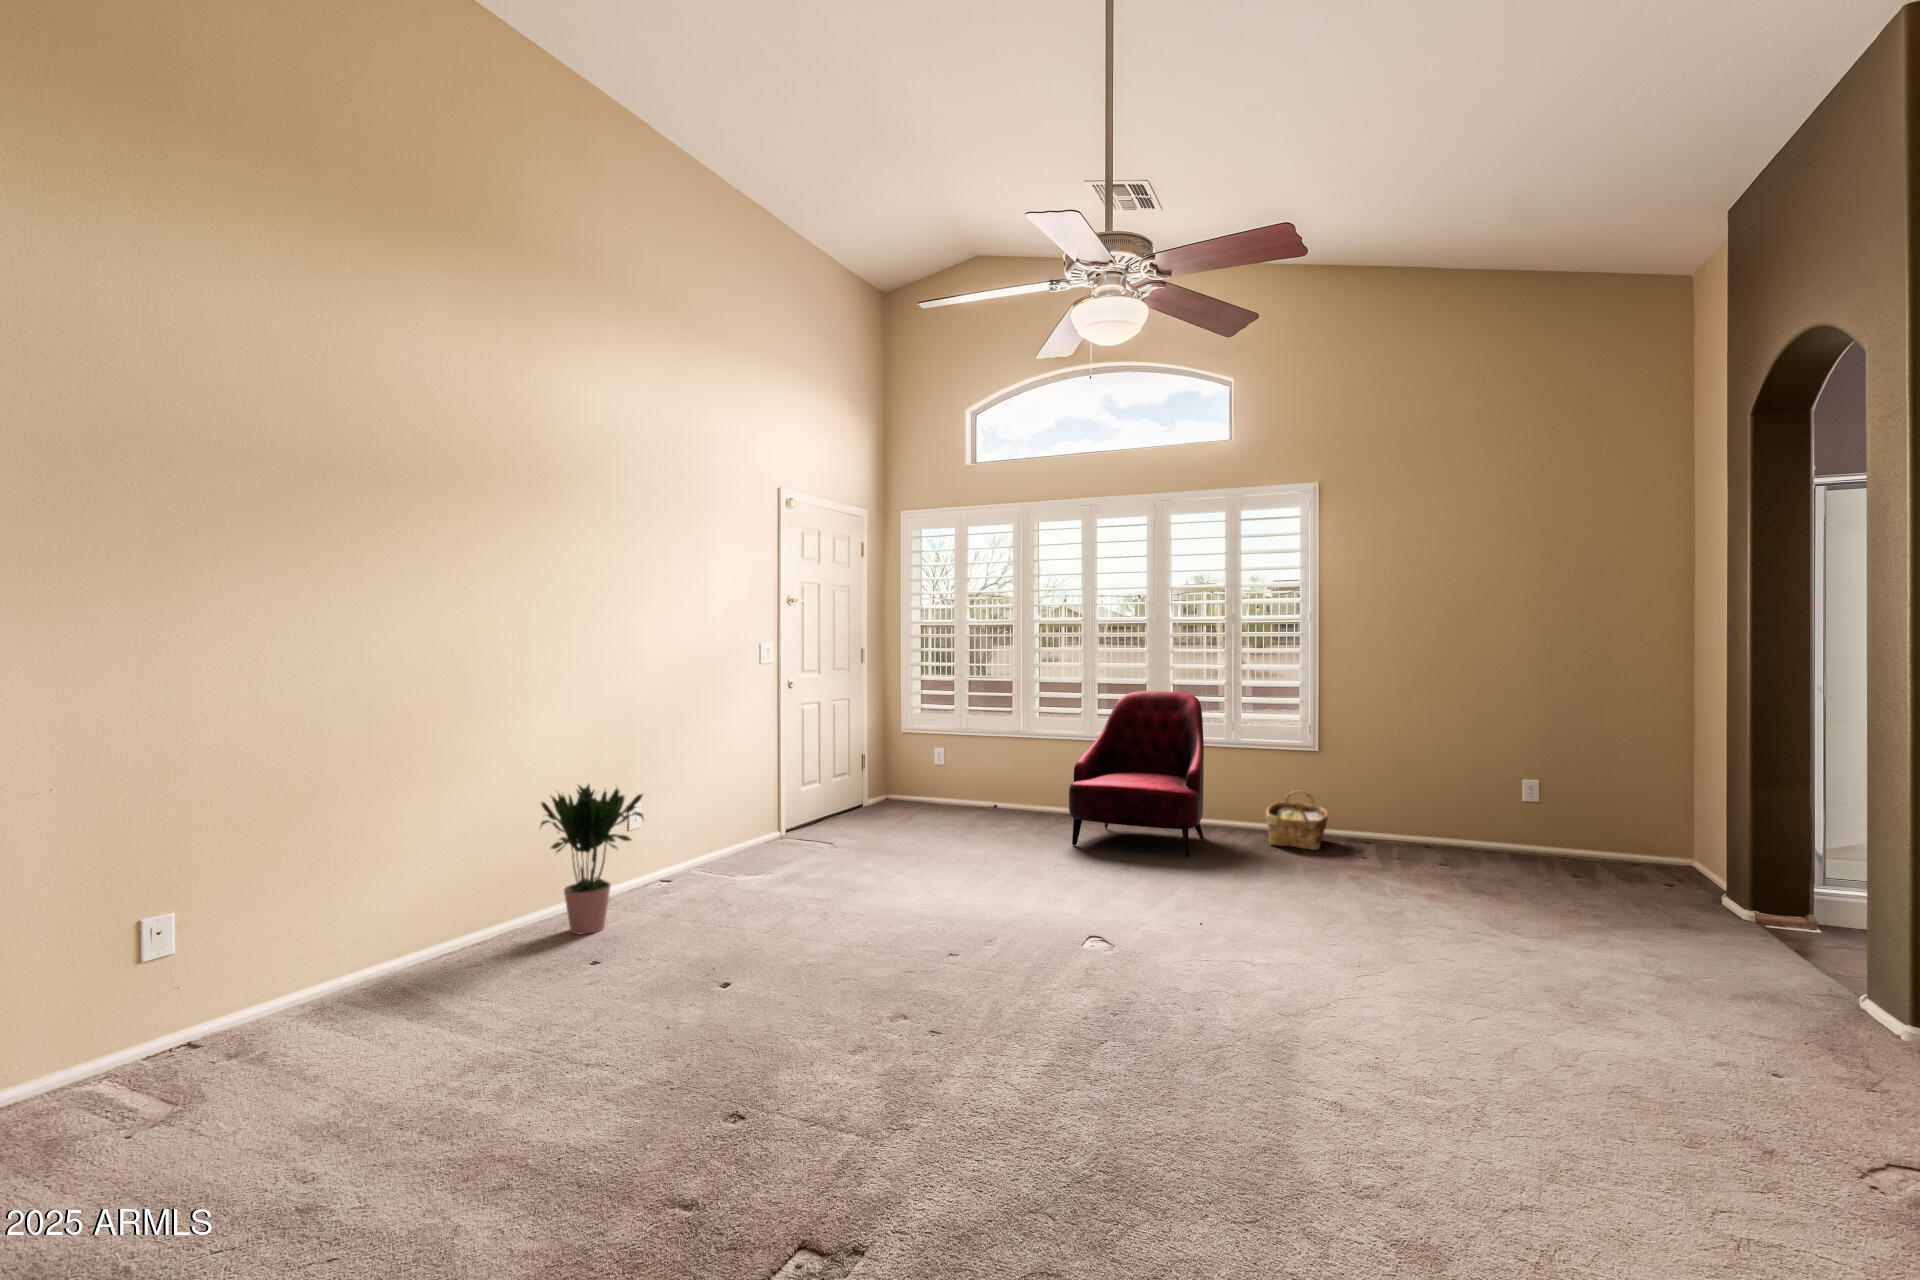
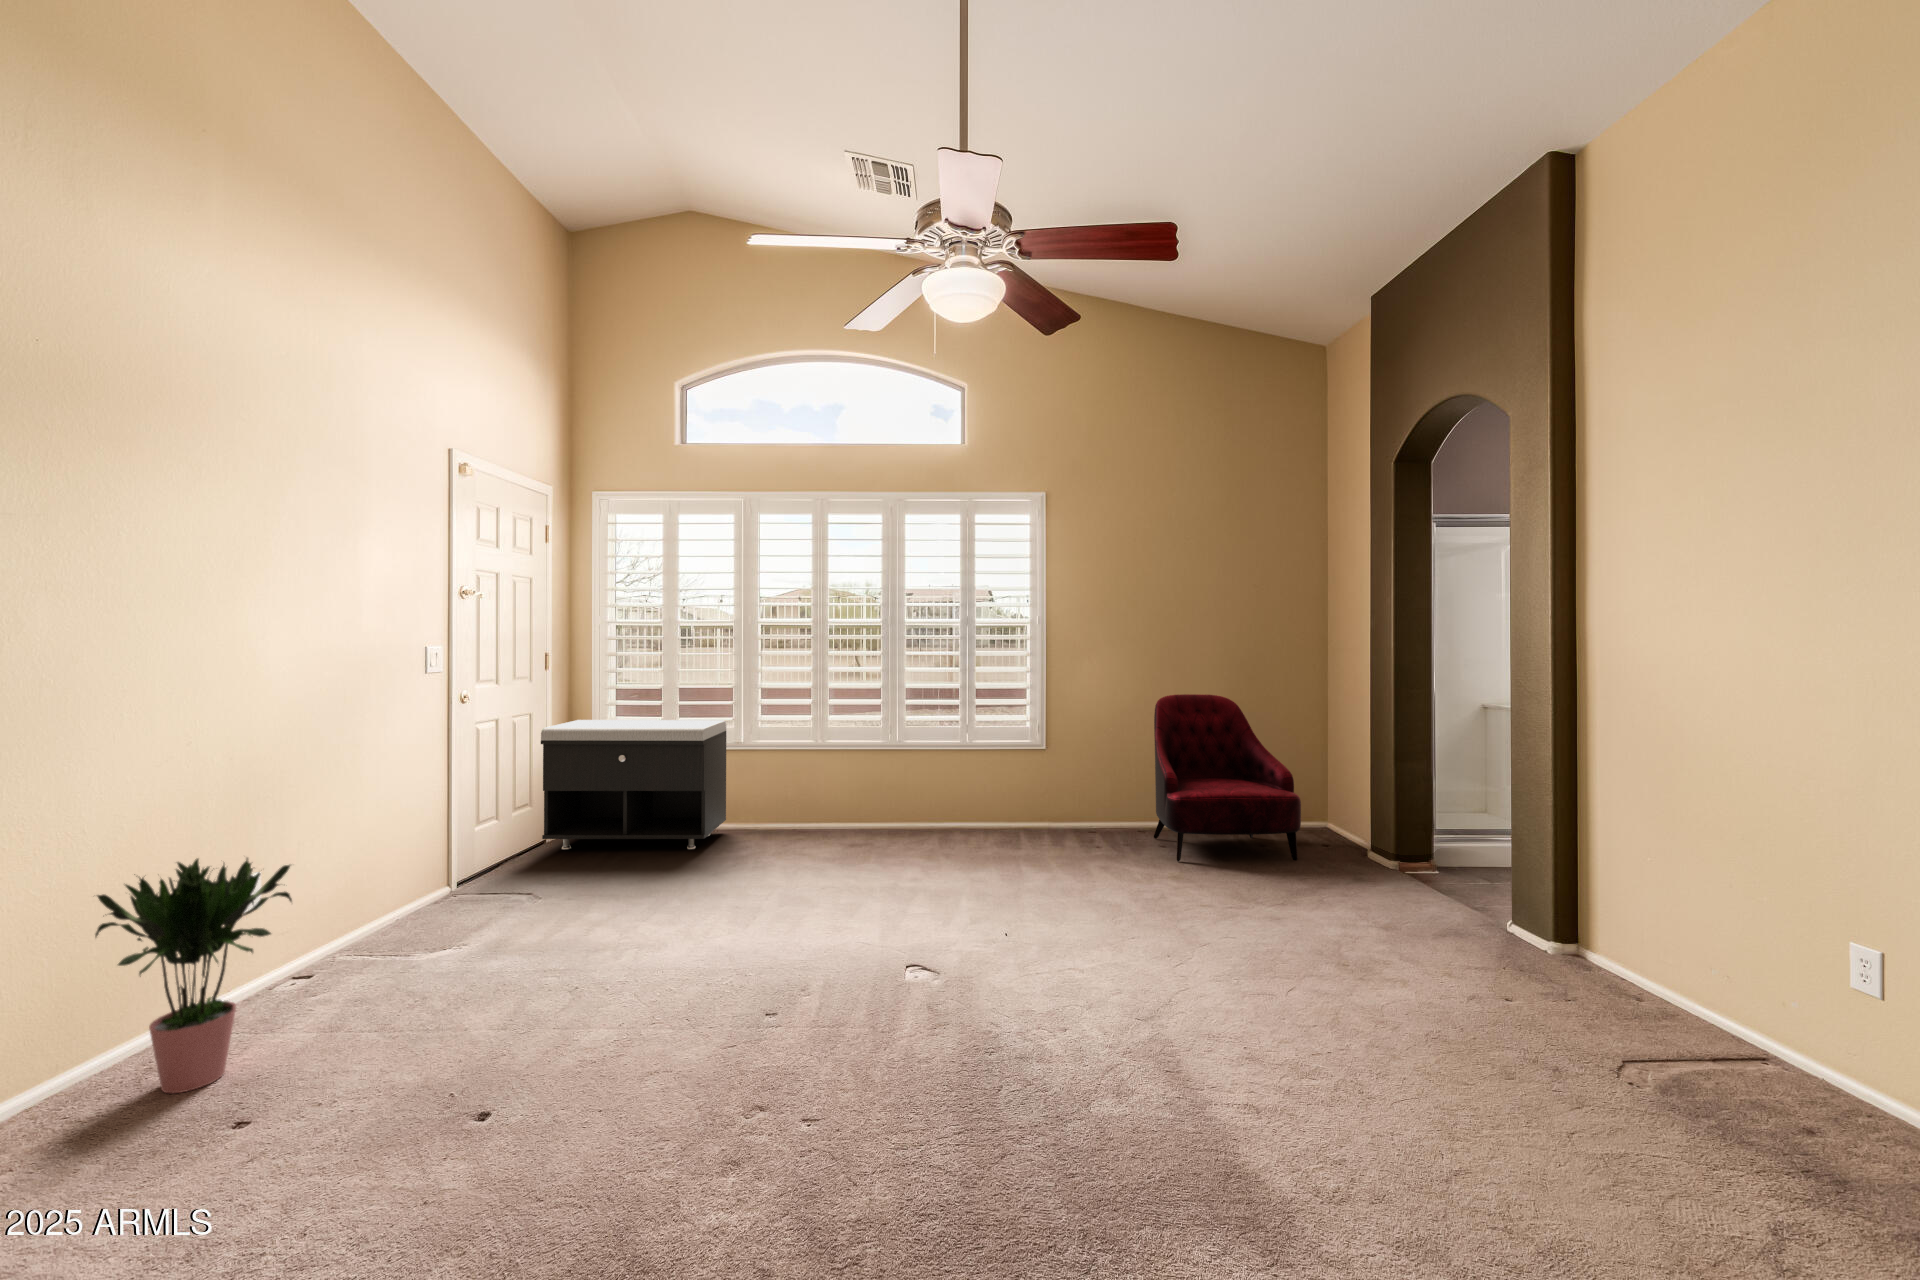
armchair: present [1069,691,1204,857] -> present [1154,694,1301,862]
storage bench: none [854,707,1009,824] -> present [541,720,726,850]
woven basket: present [1266,790,1328,850] -> none [1001,787,1056,843]

